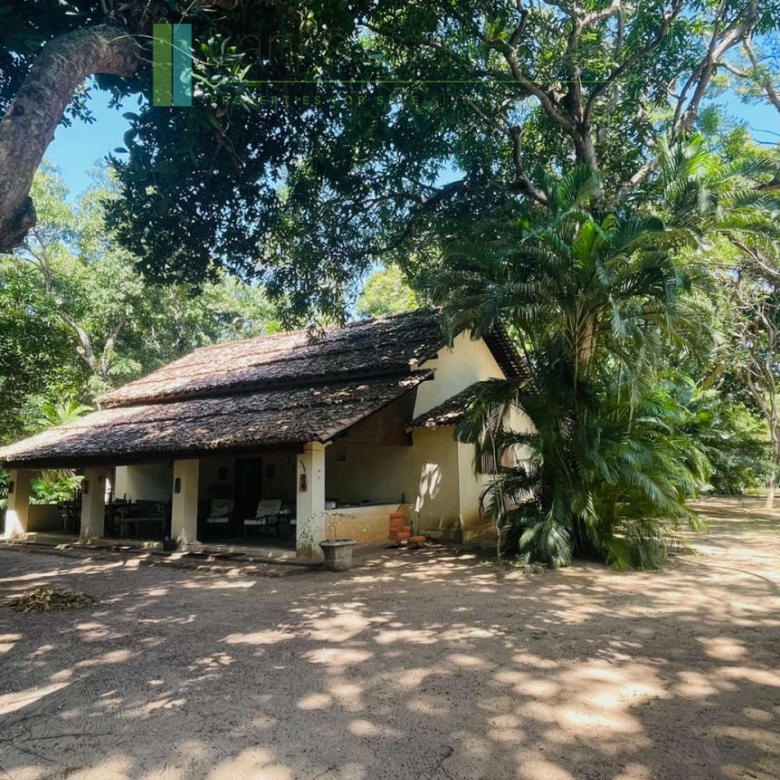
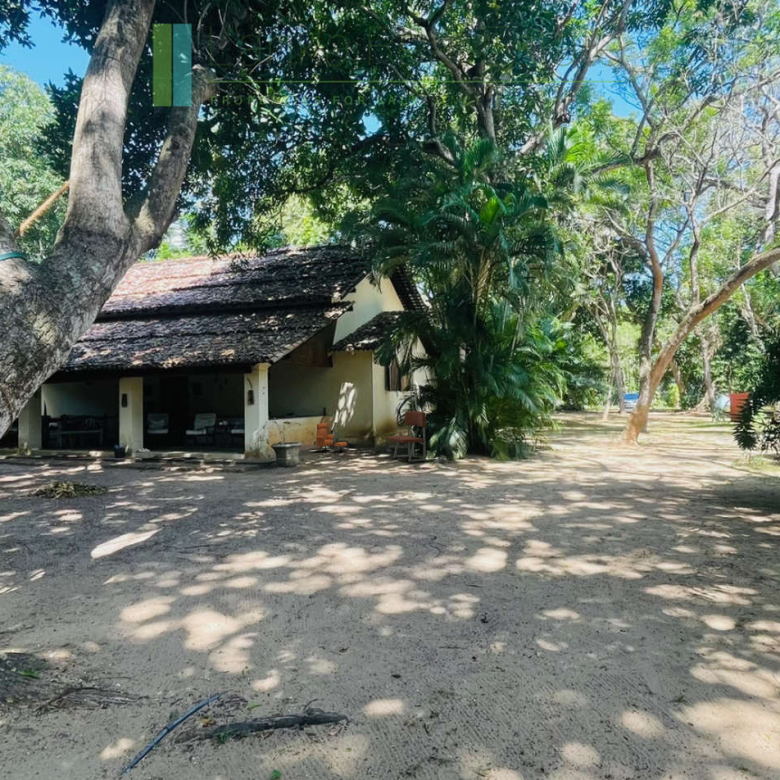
bench: none [467,500,517,568] -> present [387,411,426,462]

